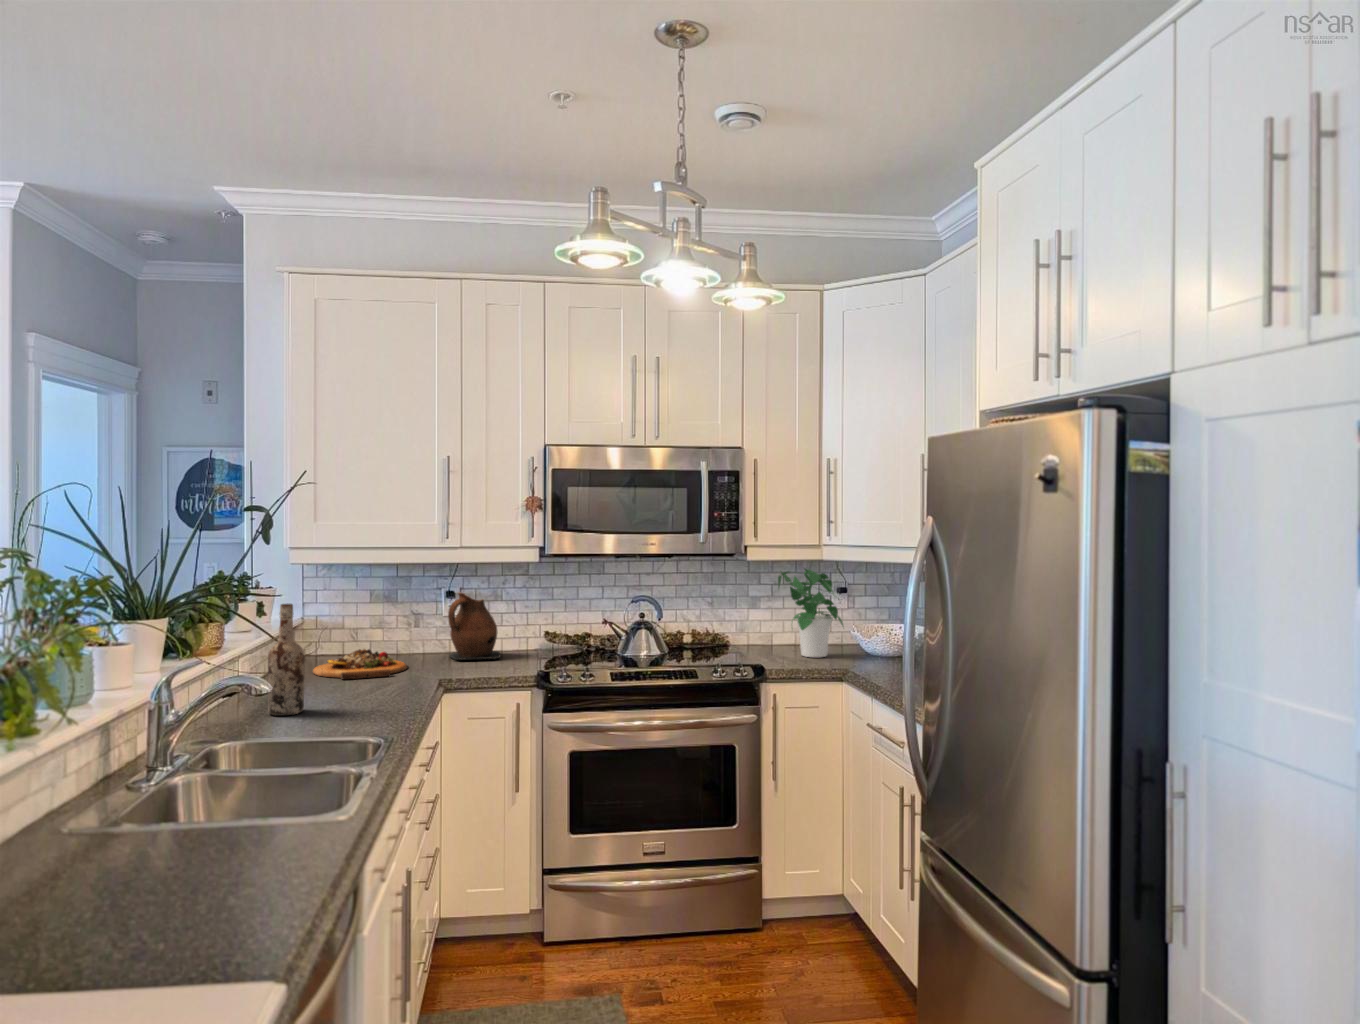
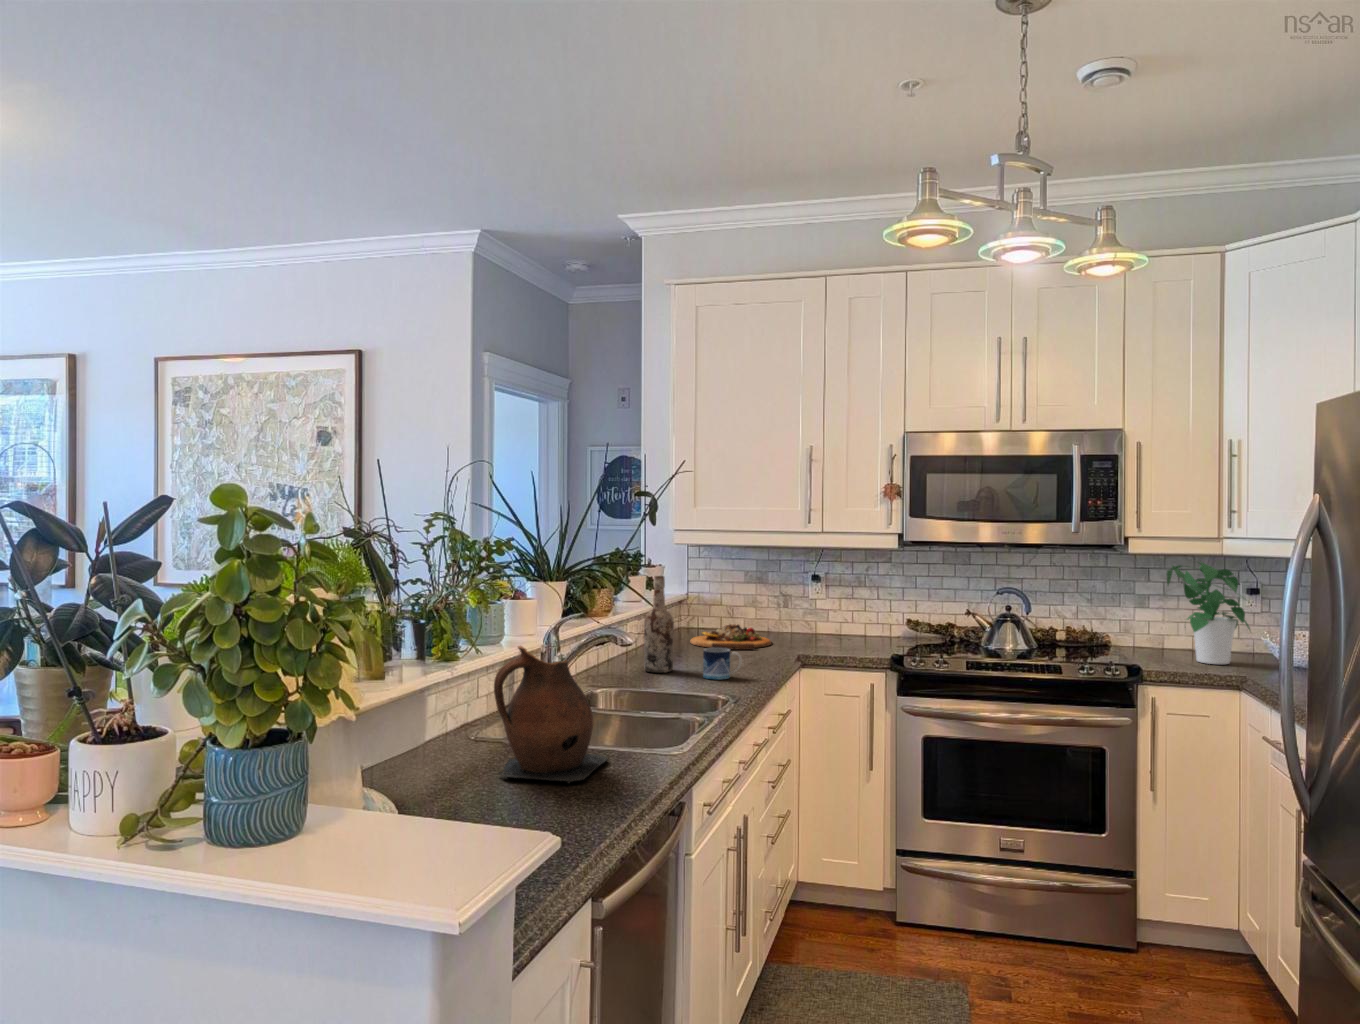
ceramic pitcher: present [448,593,500,660] -> present [494,646,608,784]
mug: none [343,681,389,718] -> present [703,648,742,680]

